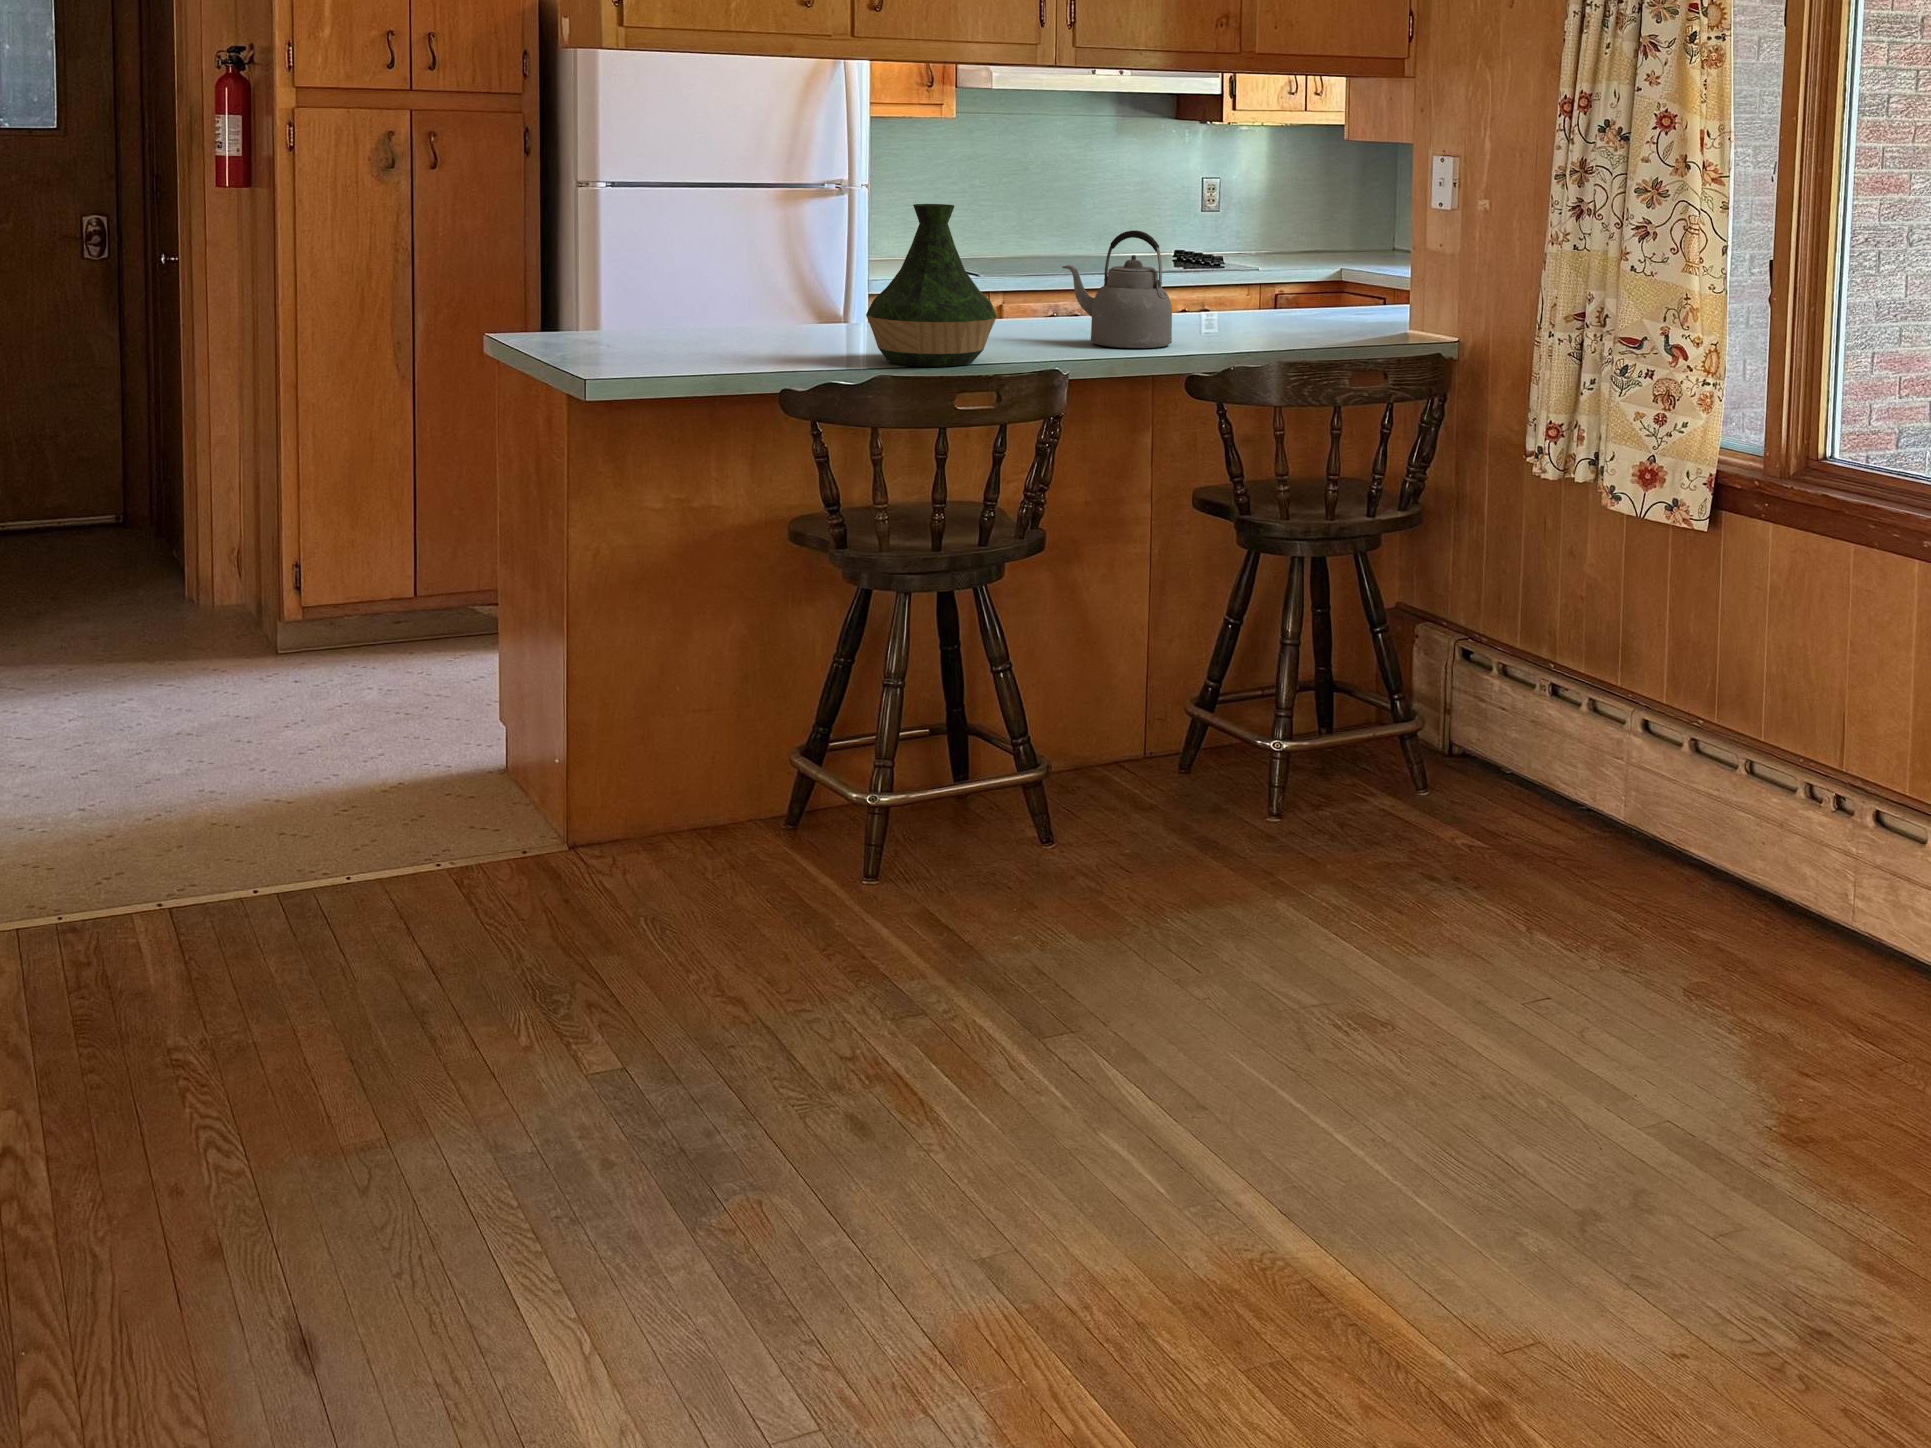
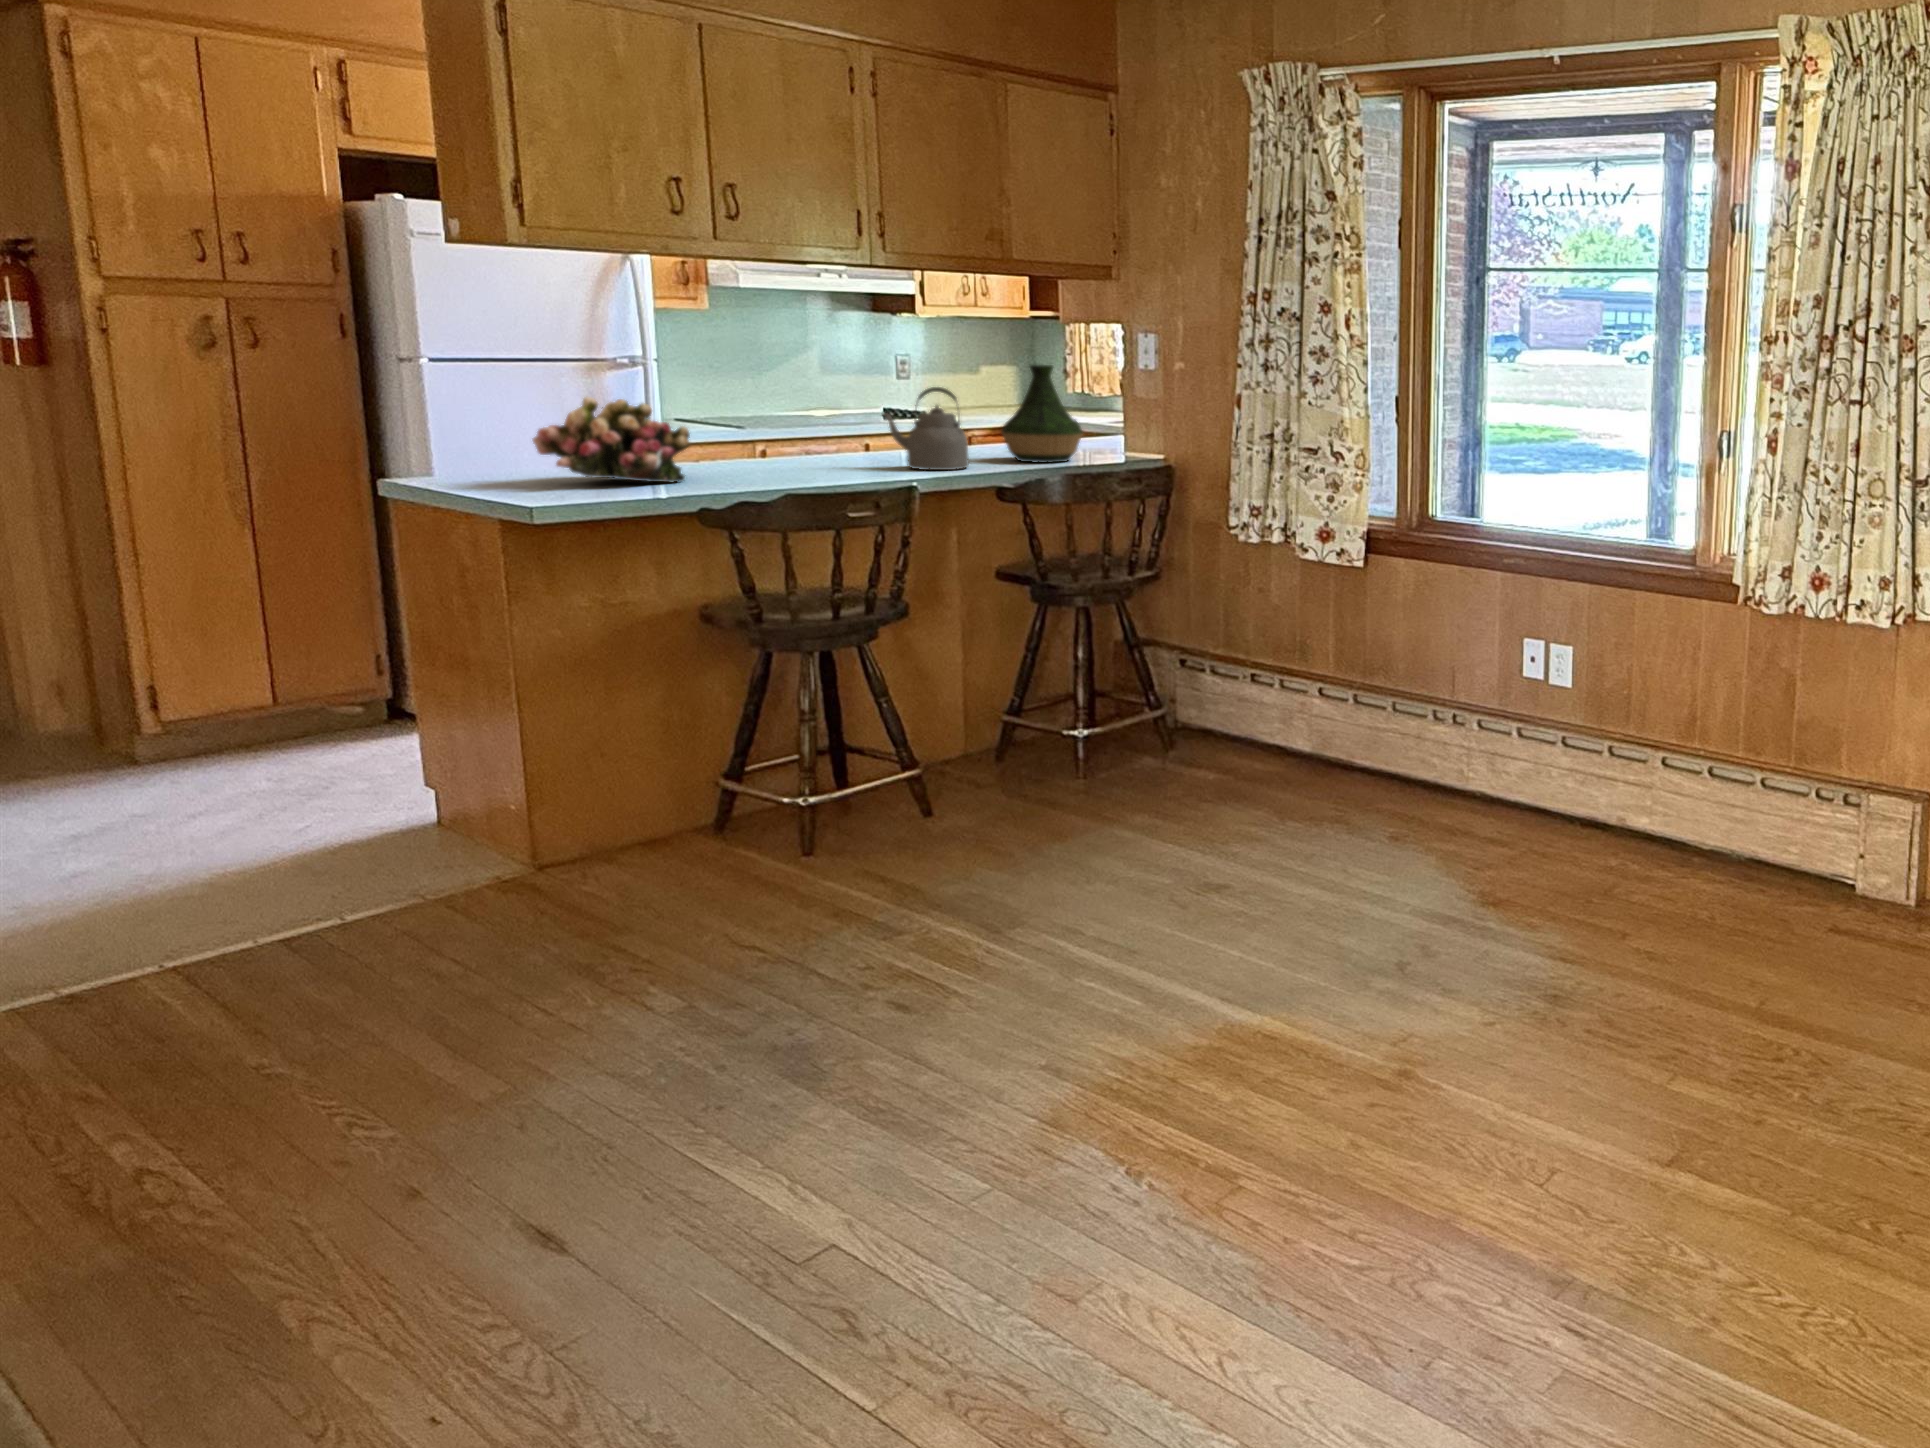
vase: present [866,204,997,367] -> present [1001,365,1083,463]
flower arrangement: none [630,237,812,352] -> present [533,397,690,482]

